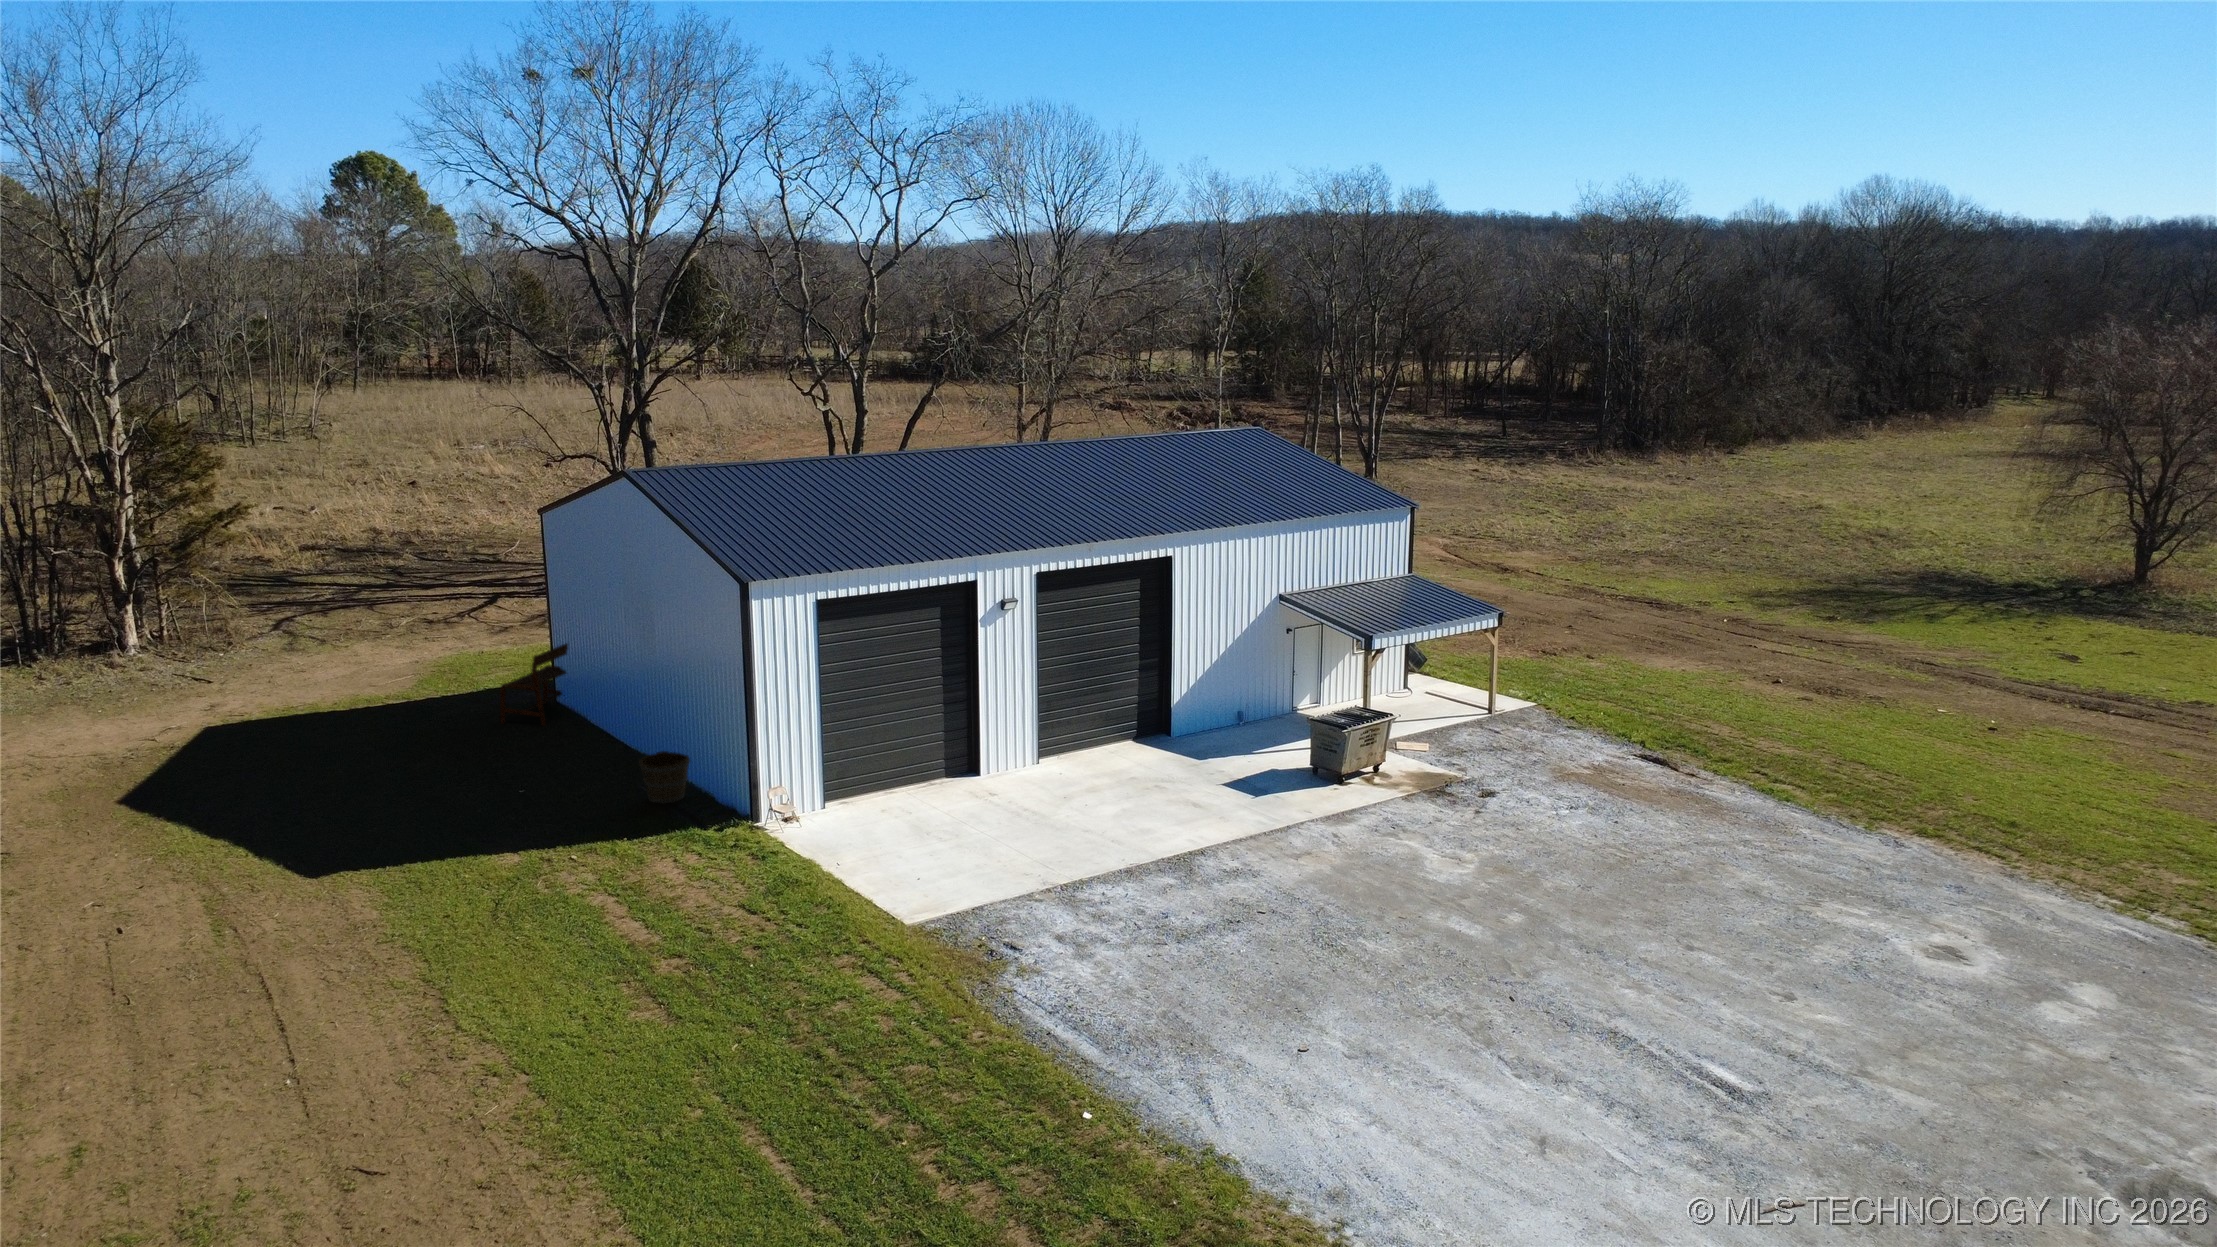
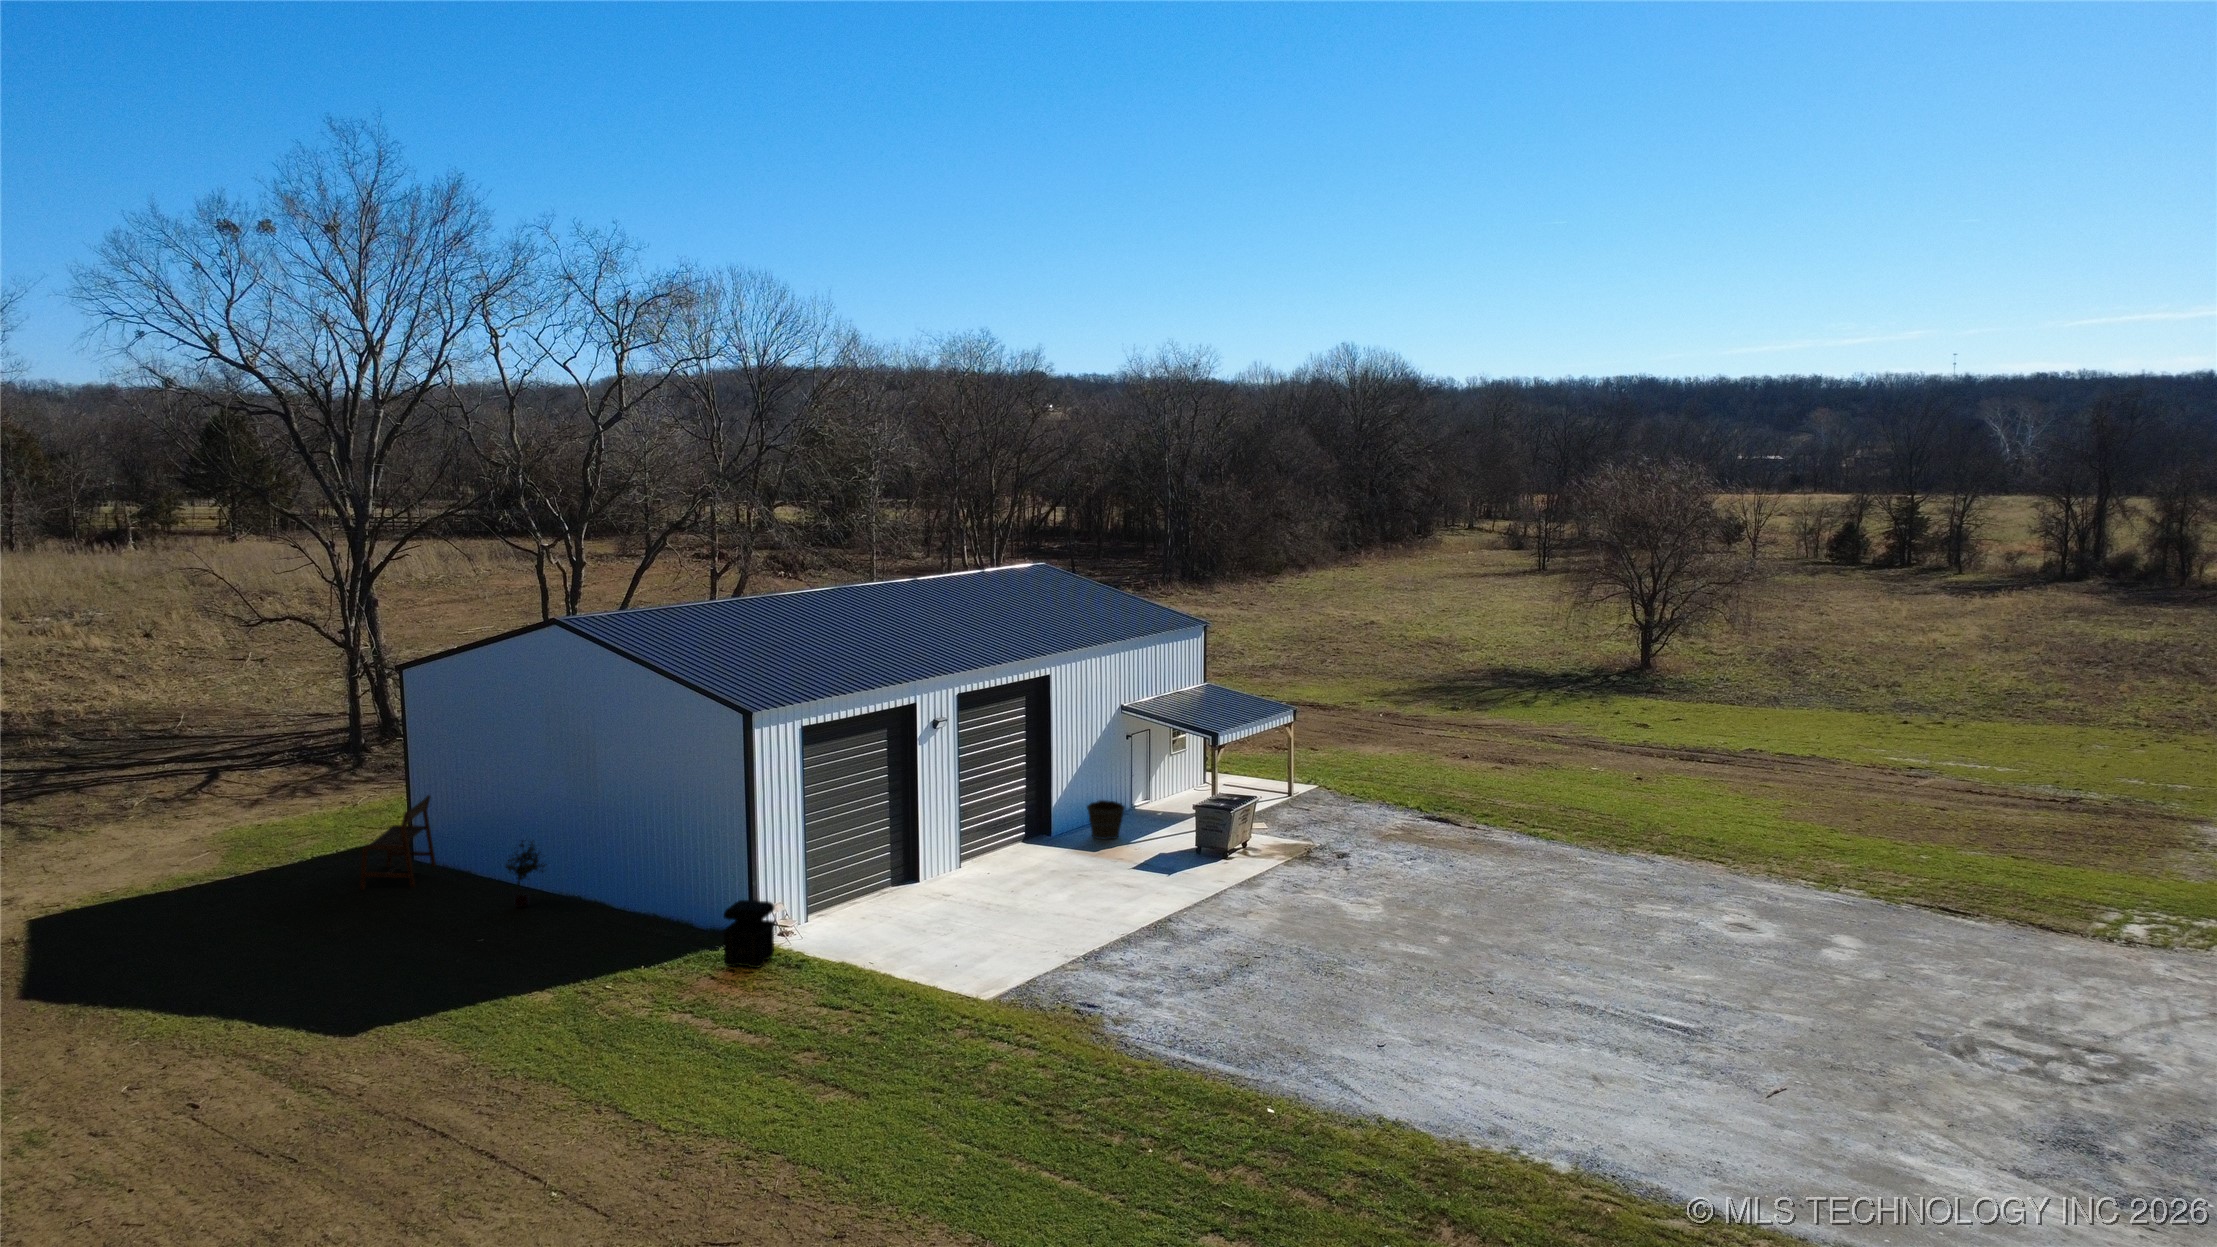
potted tree: none [593,692,632,757] -> present [506,841,547,908]
wooden bucket: present [639,751,690,804] -> present [1087,800,1125,840]
toolbox: none [711,777,769,849] -> present [723,900,775,968]

